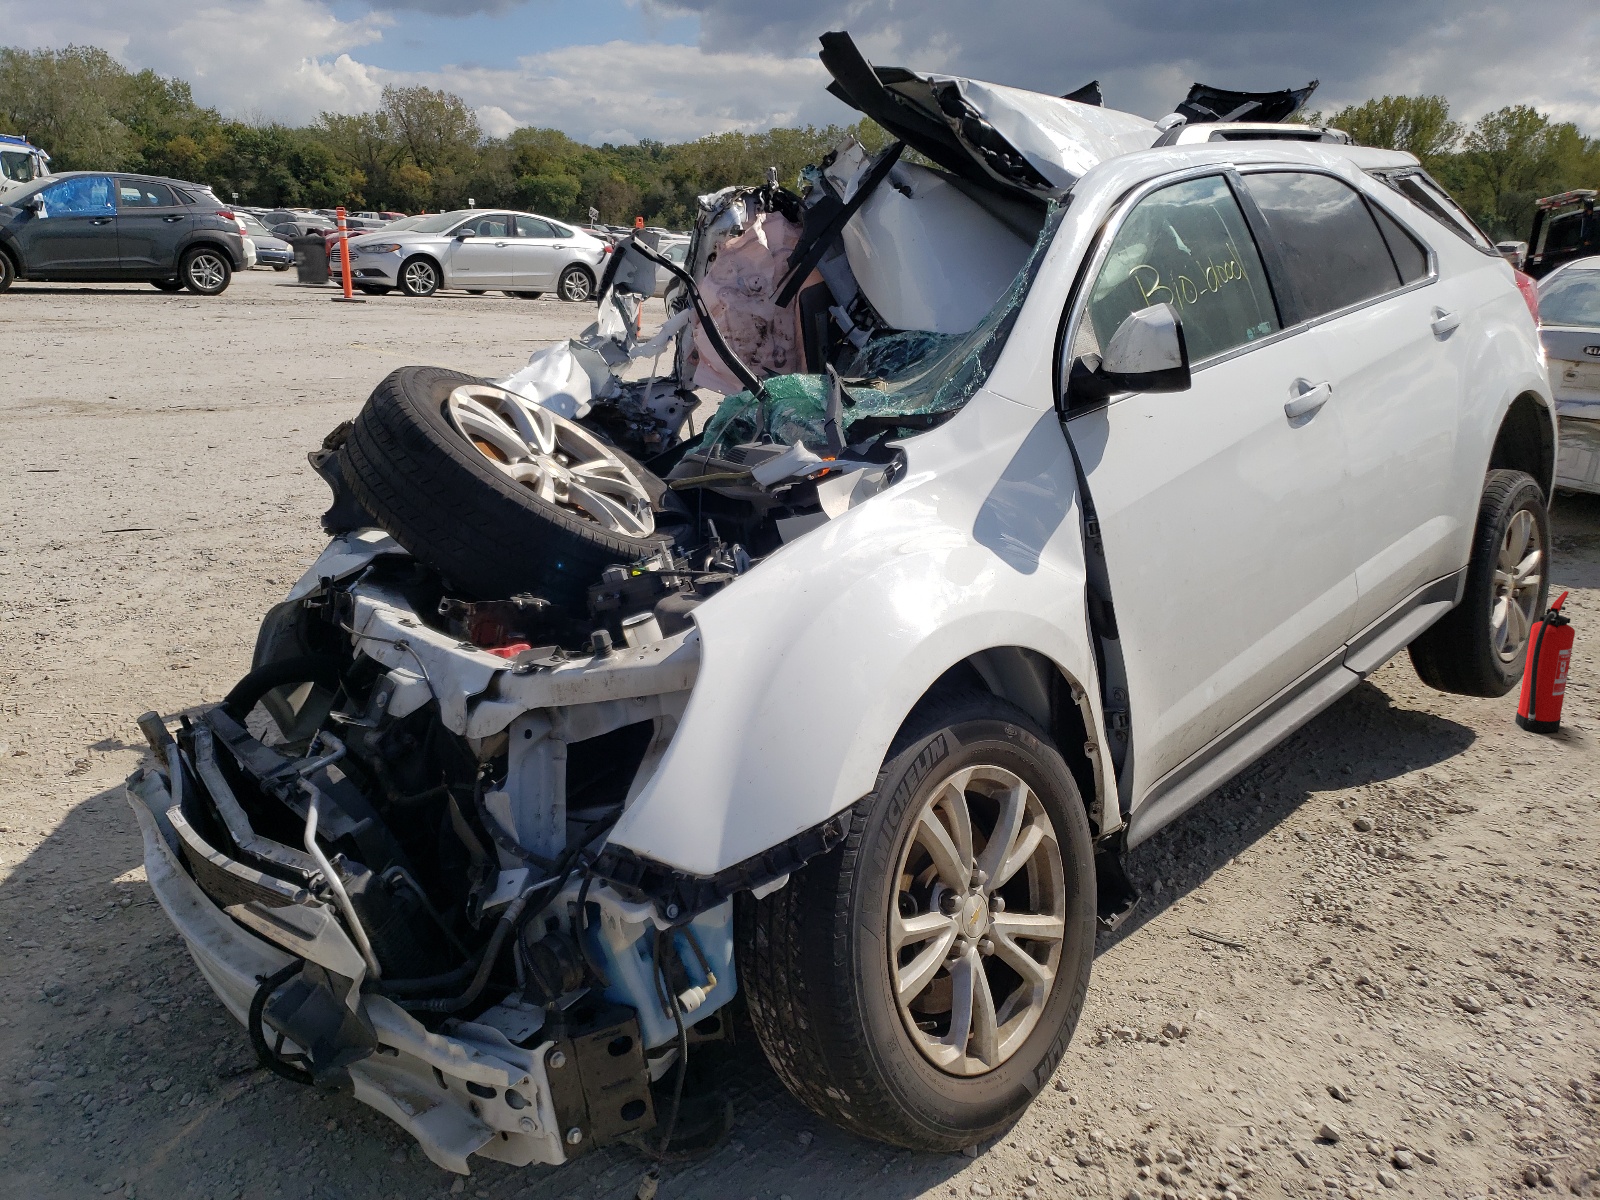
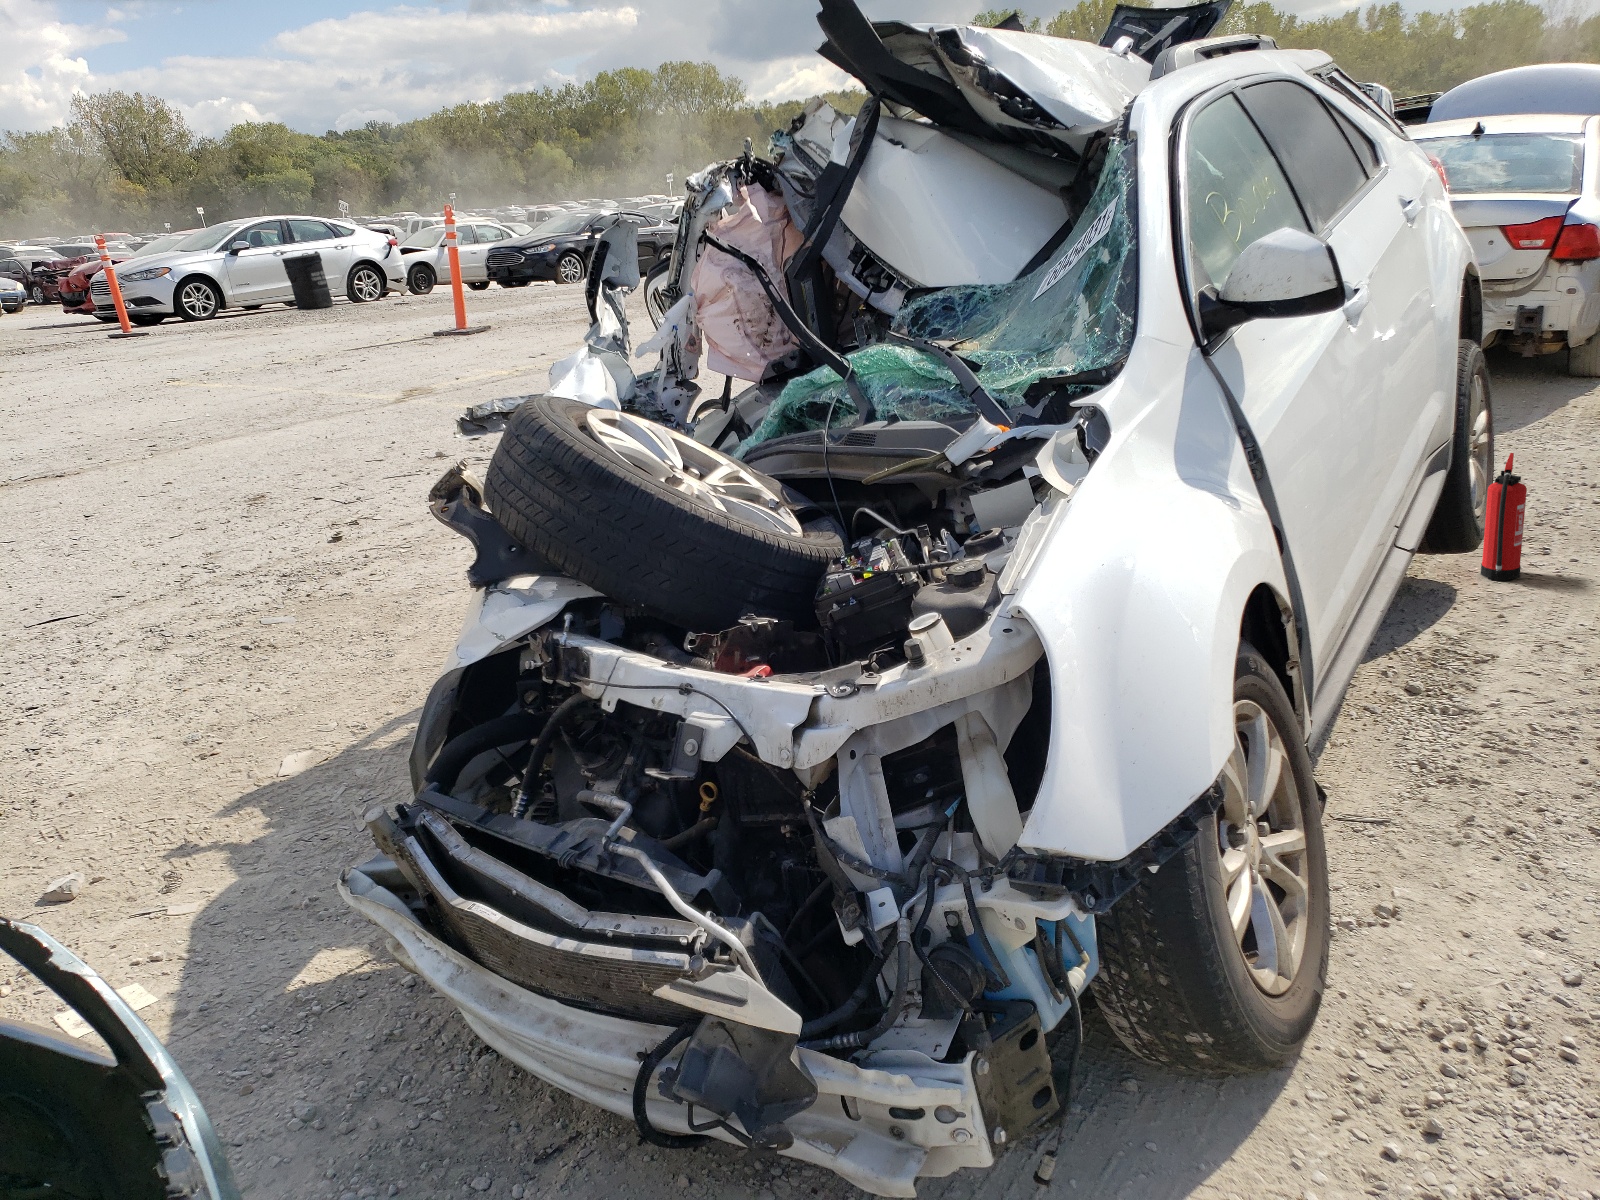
trash can: present [293,235,329,284] -> present [282,251,333,310]

